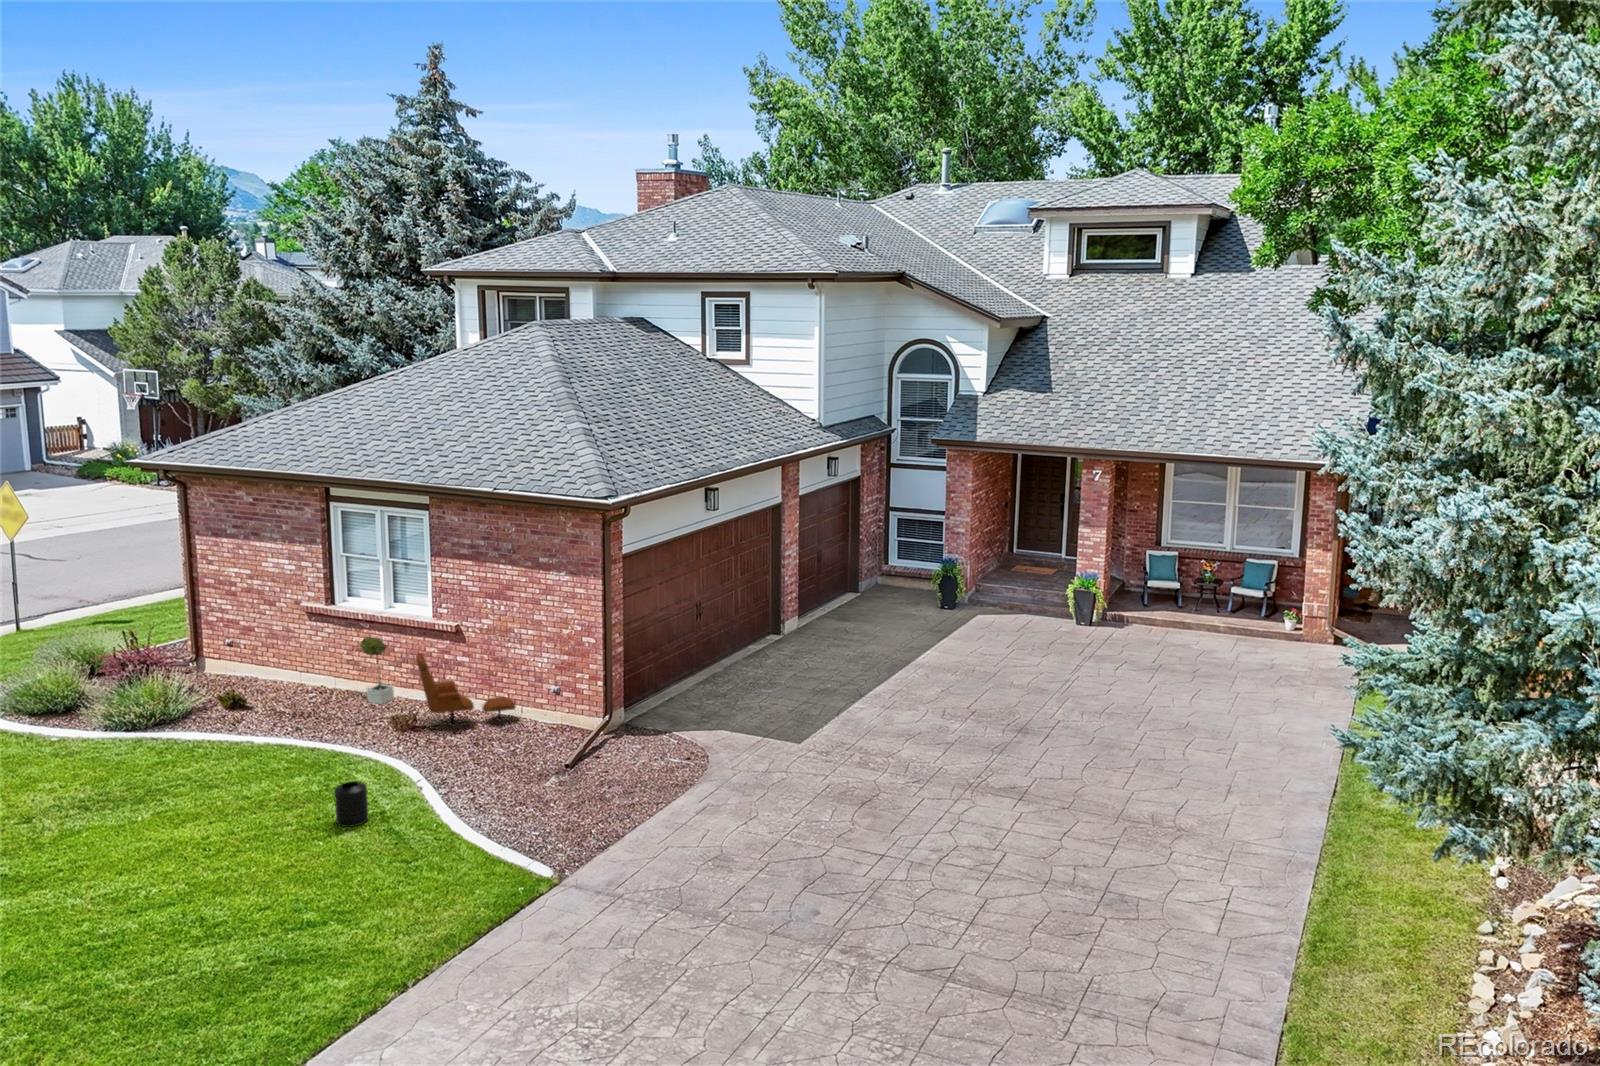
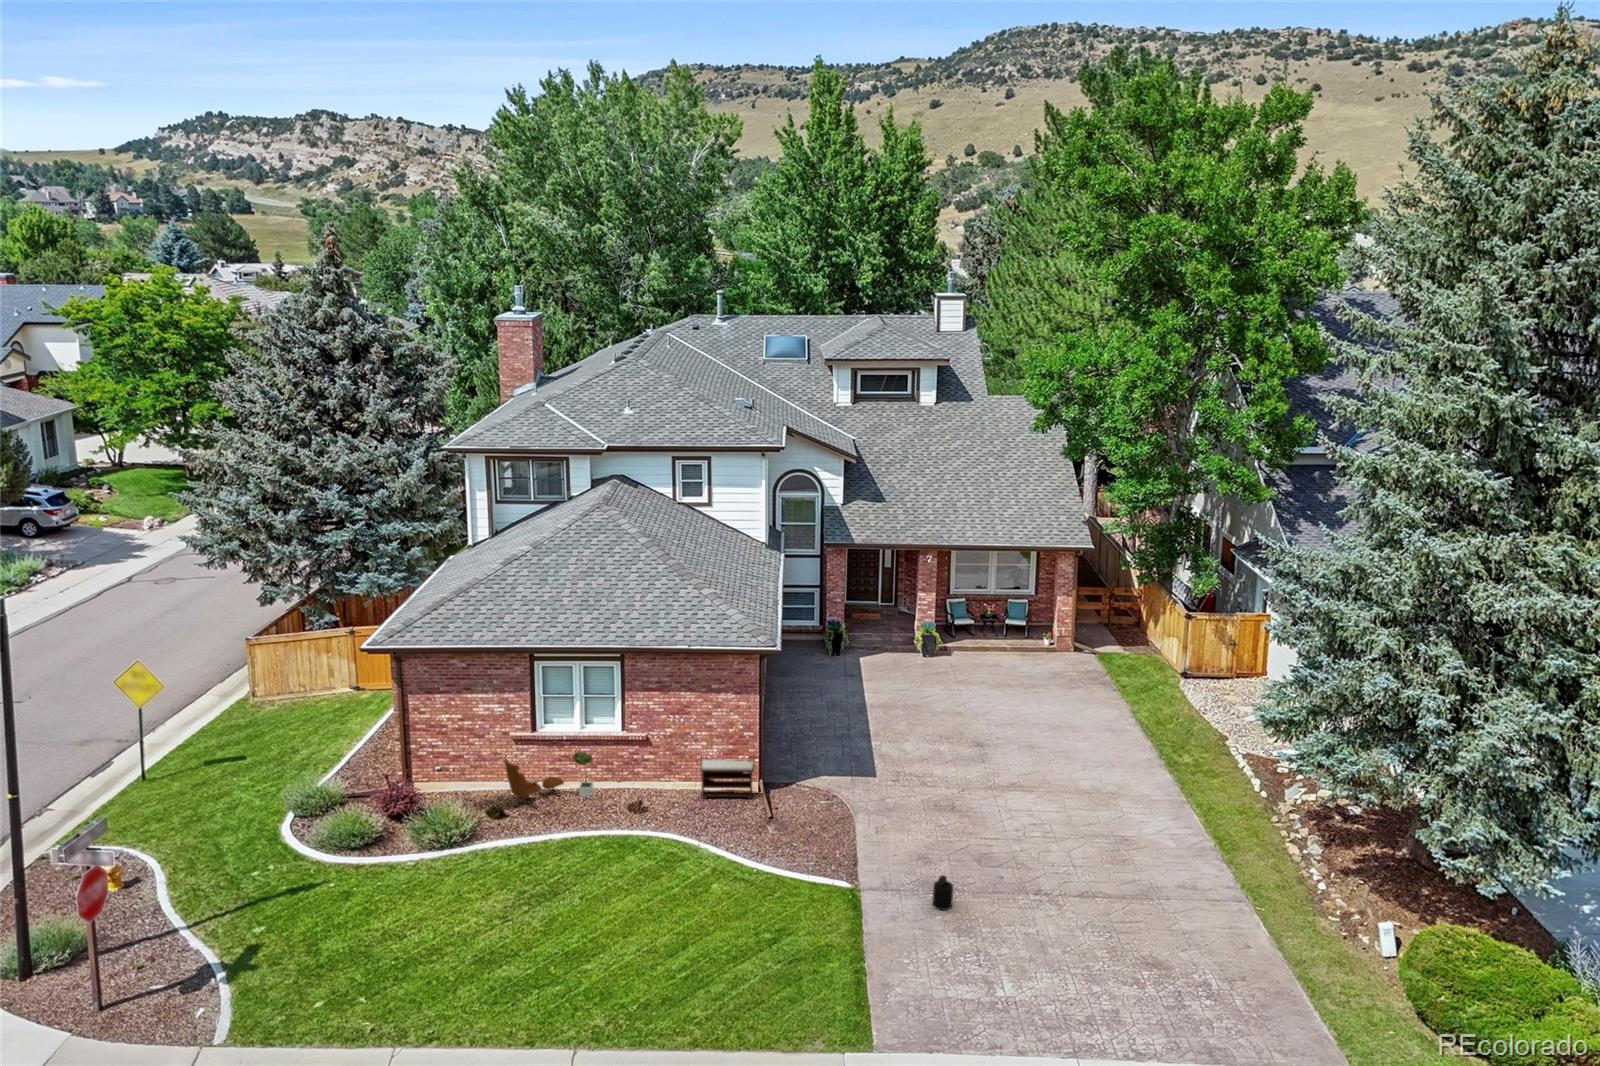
lounge chair: present [416,653,516,733] -> present [505,760,564,804]
bench: none [509,671,597,741] -> present [700,759,754,799]
trash can: present [335,781,368,827] -> present [933,875,953,910]

